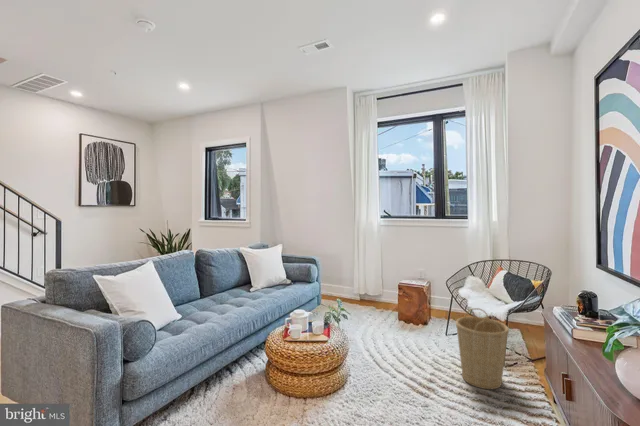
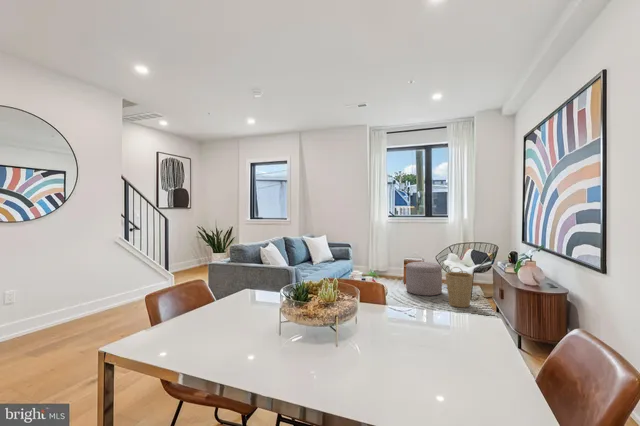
ottoman: none [395,289,453,351] -> present [406,262,442,296]

